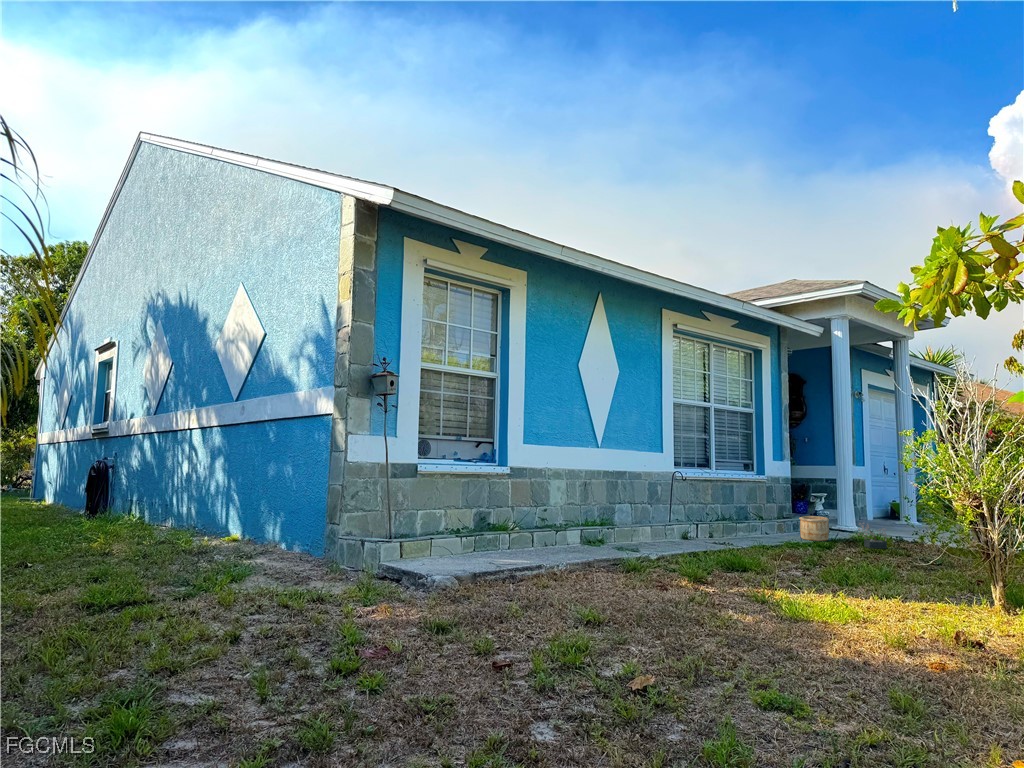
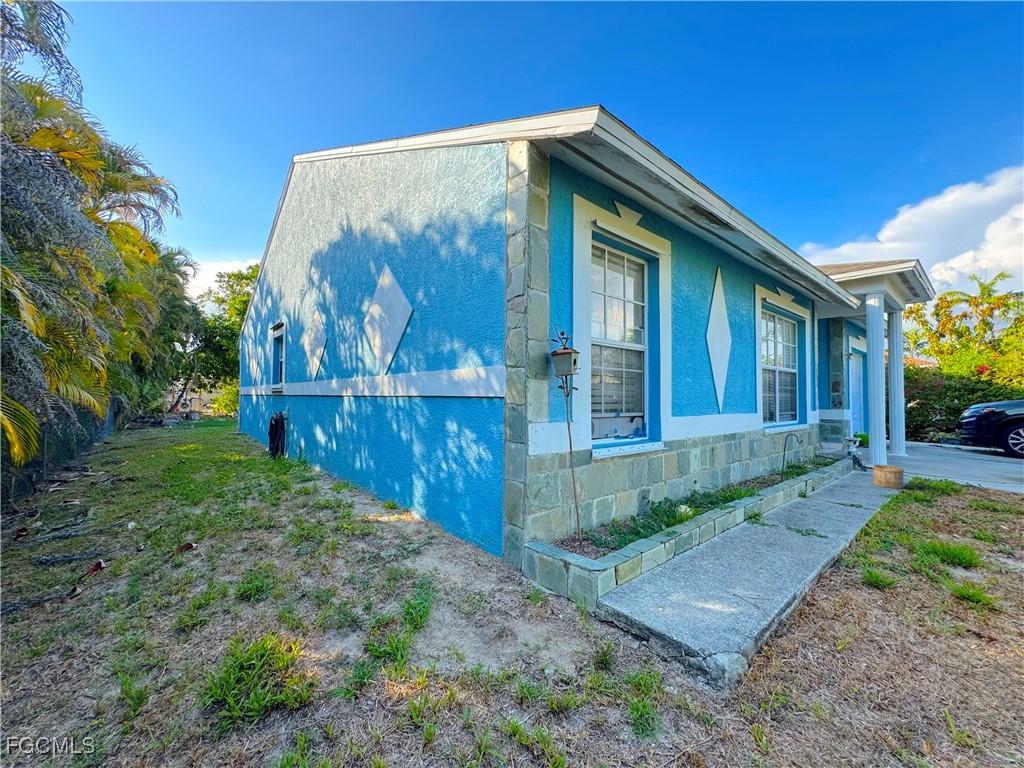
decorative plant: present [859,523,889,549] -> none [946,475,980,500]

